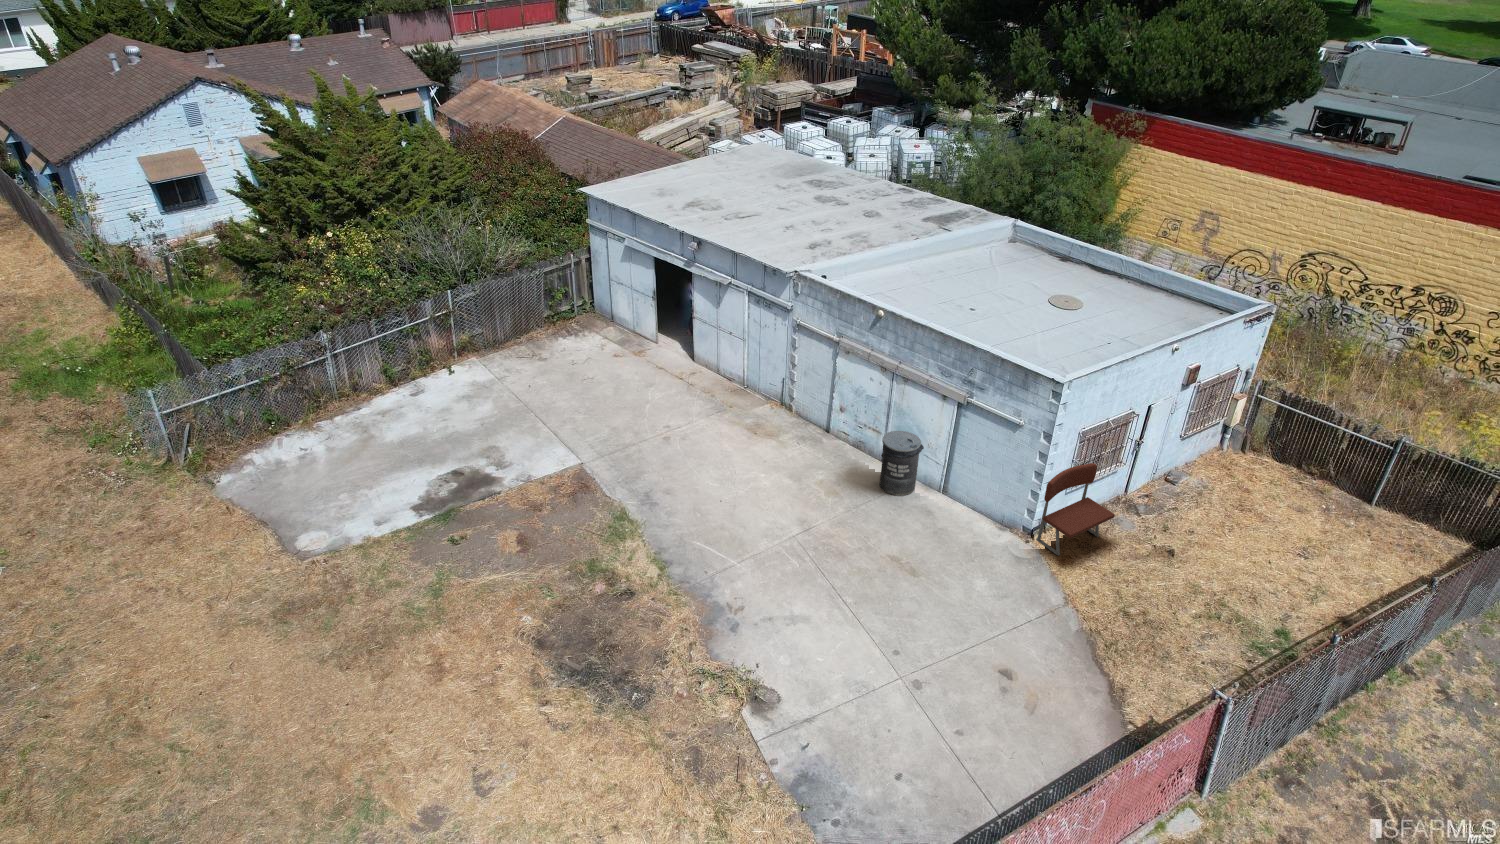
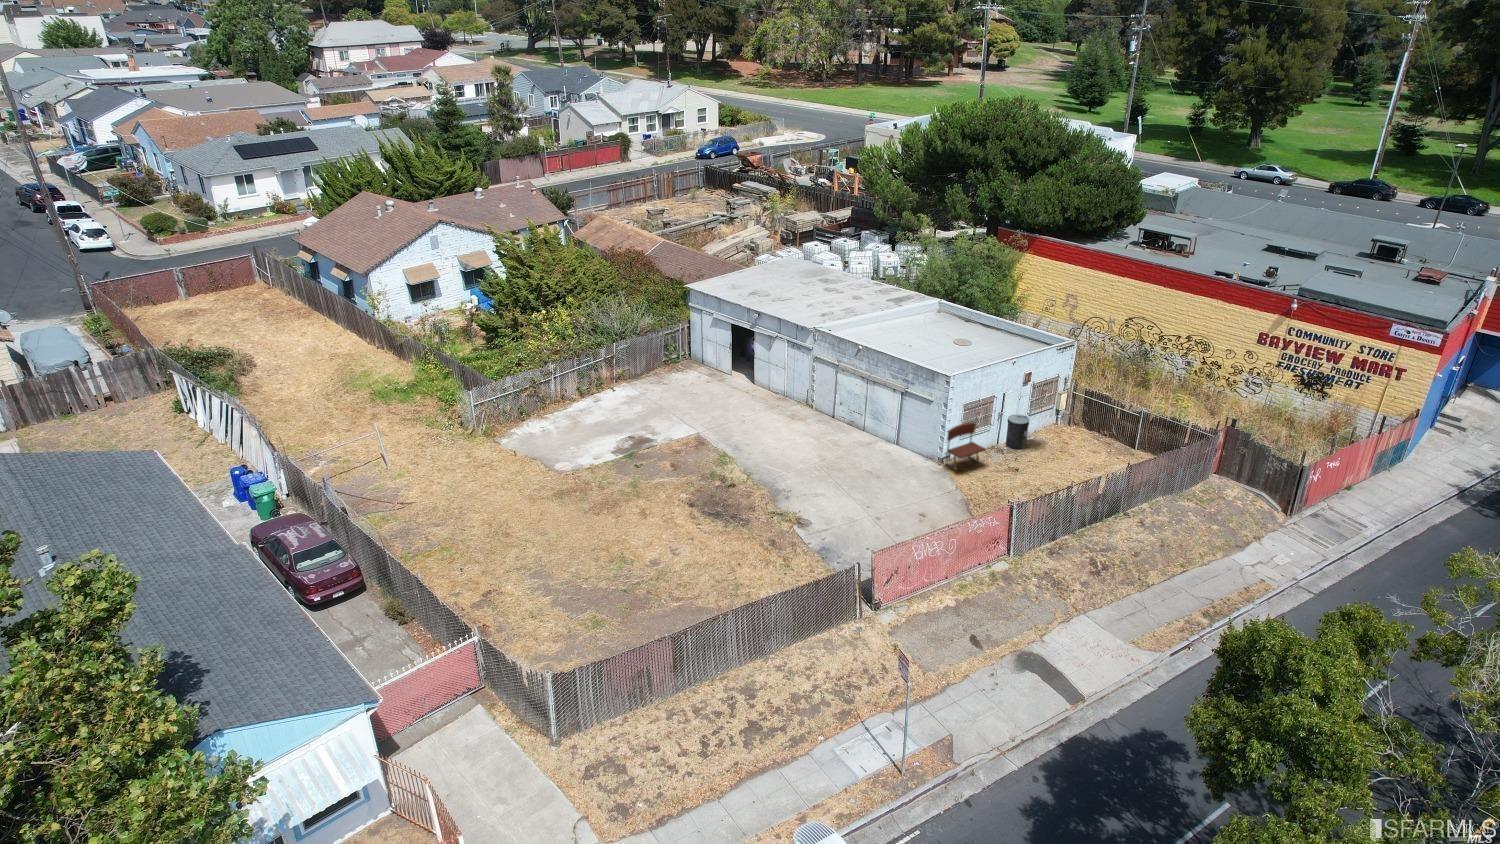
trash can: present [880,431,924,496] -> present [1006,414,1029,450]

